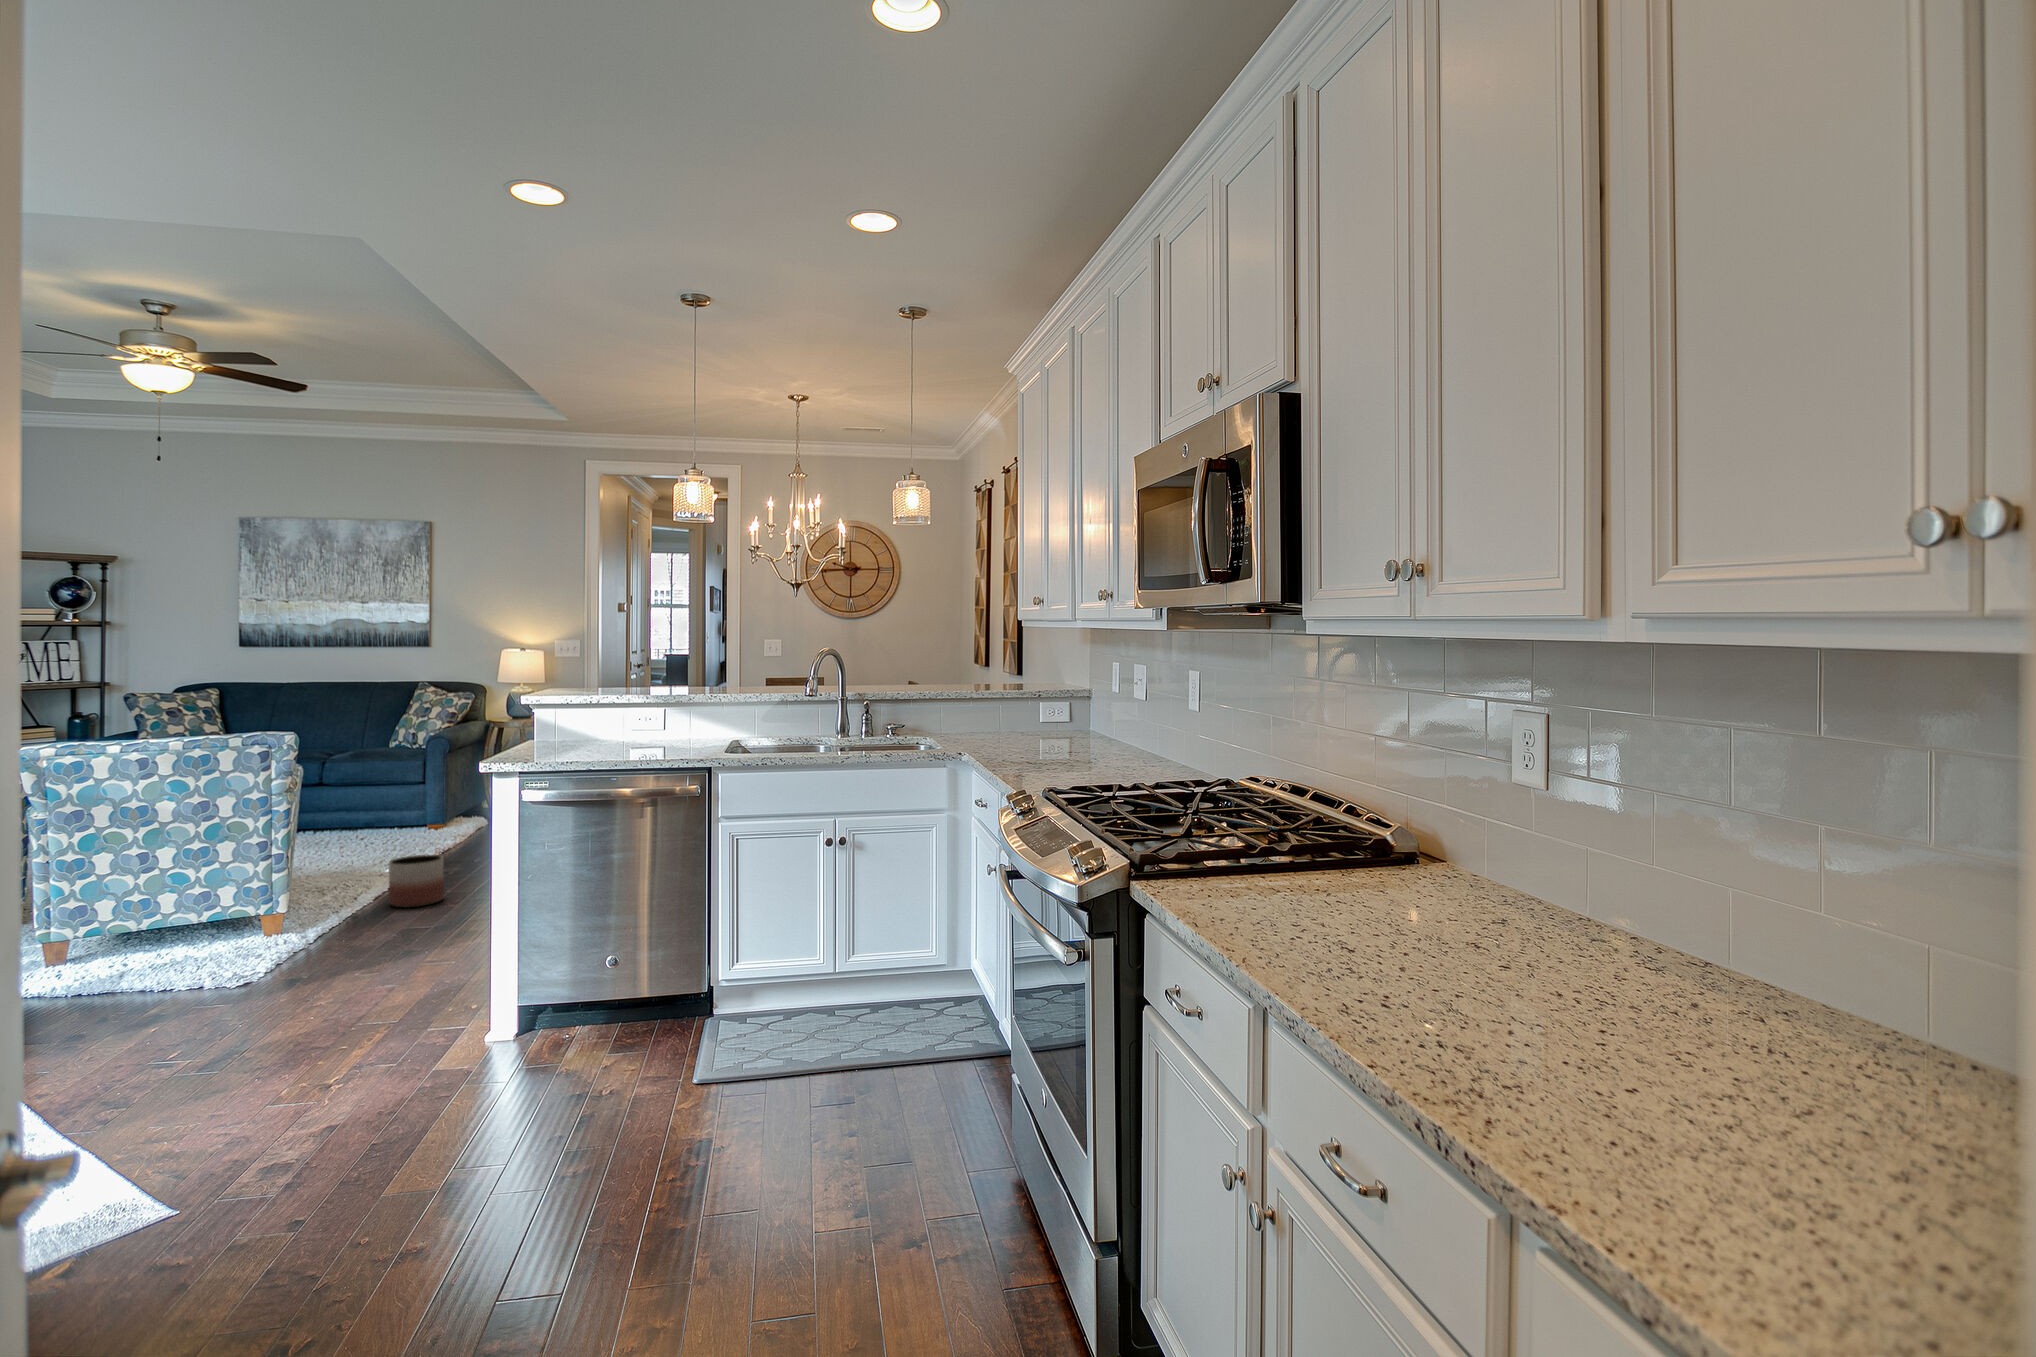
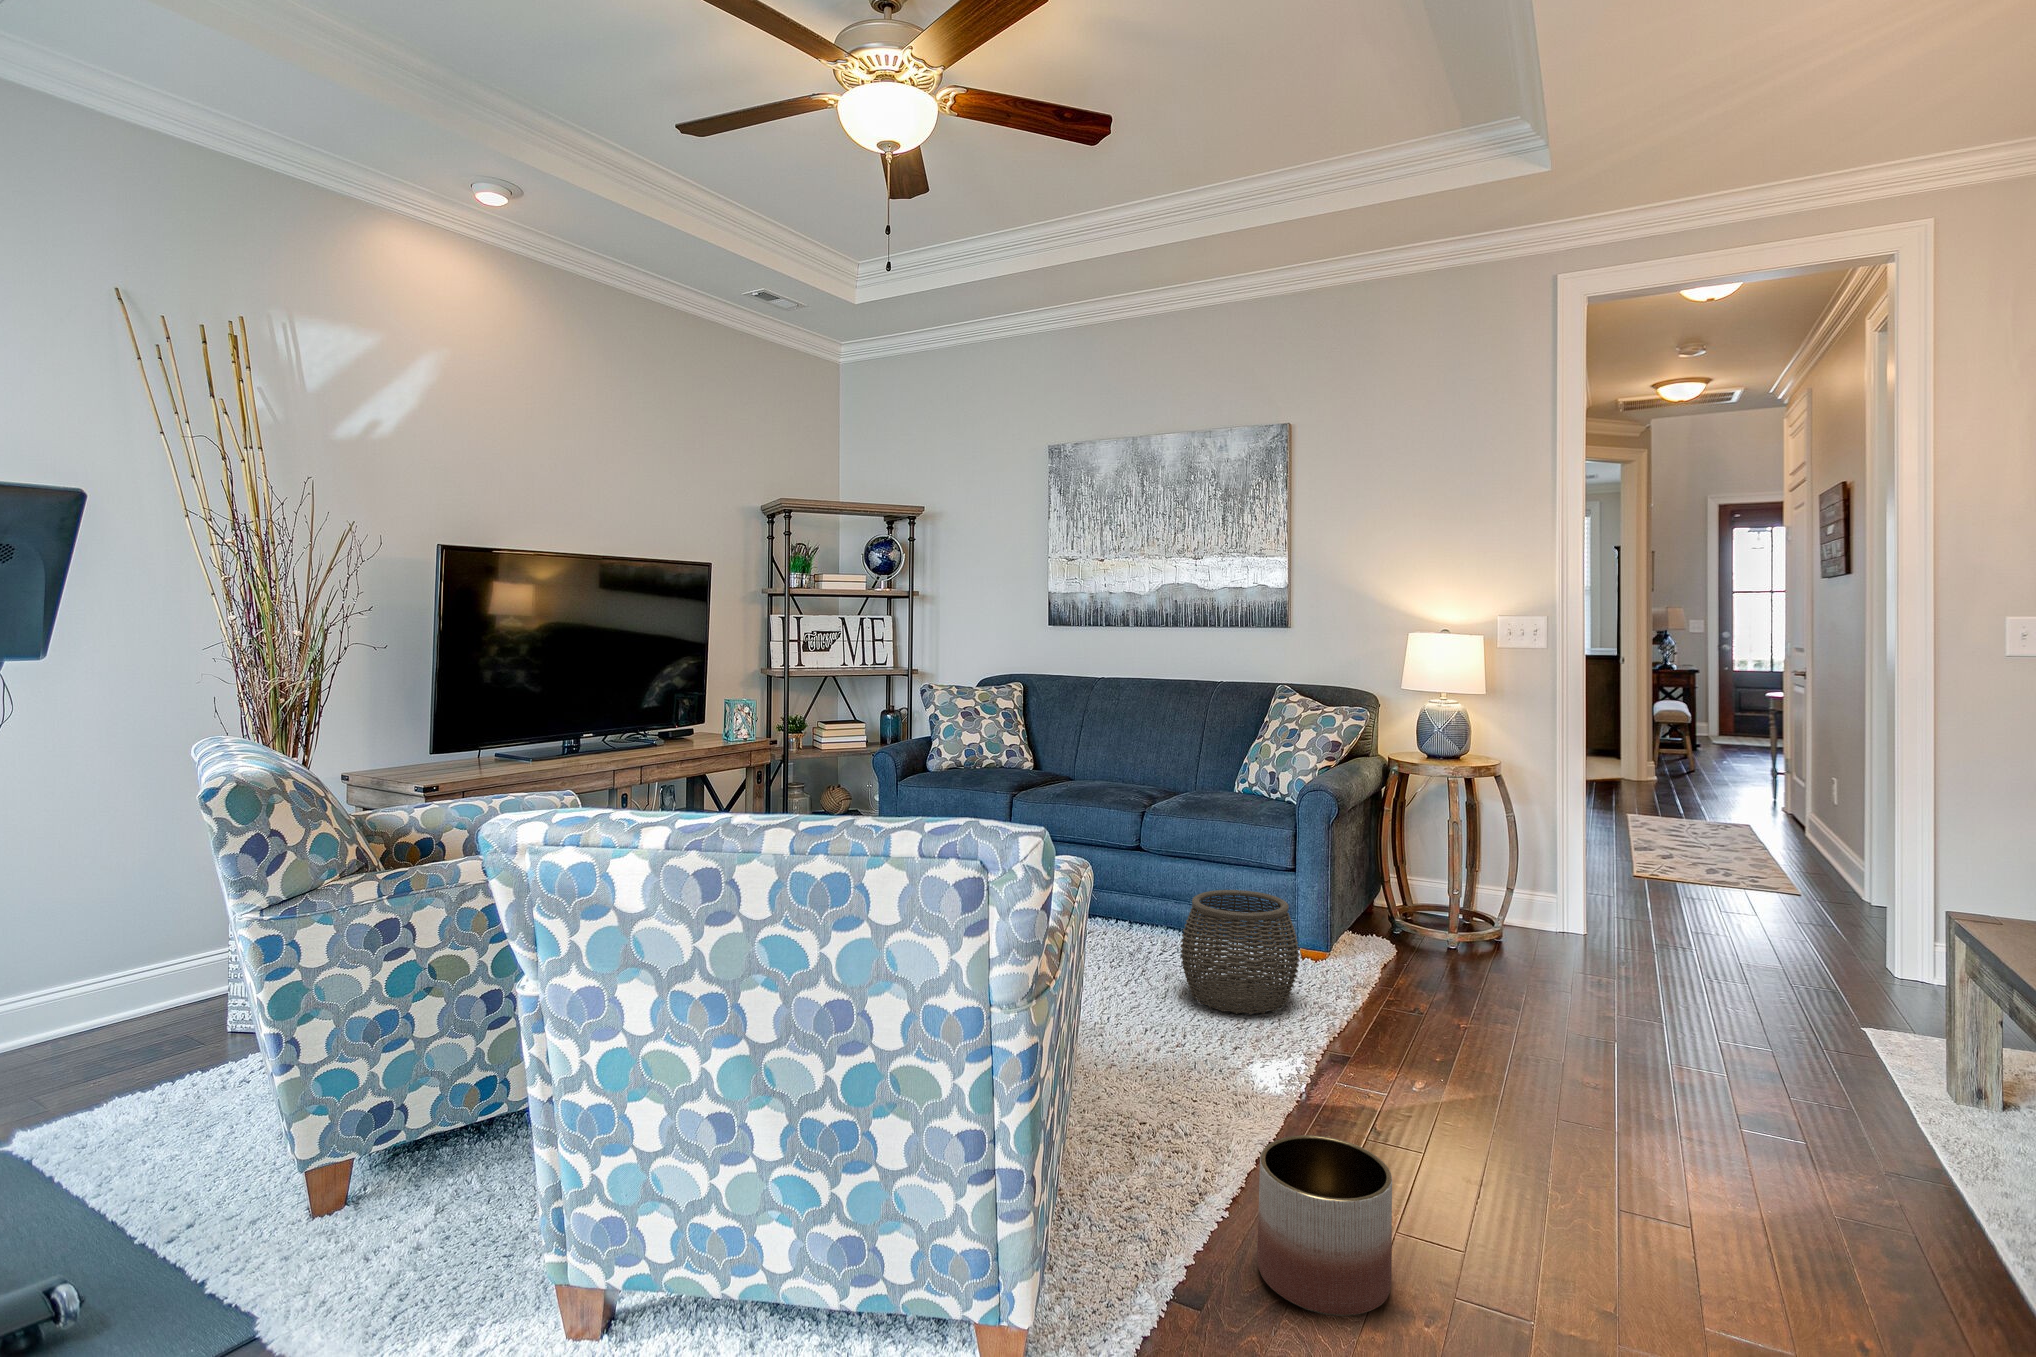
woven basket: none [356,795,428,855] -> present [1180,890,1299,1015]

